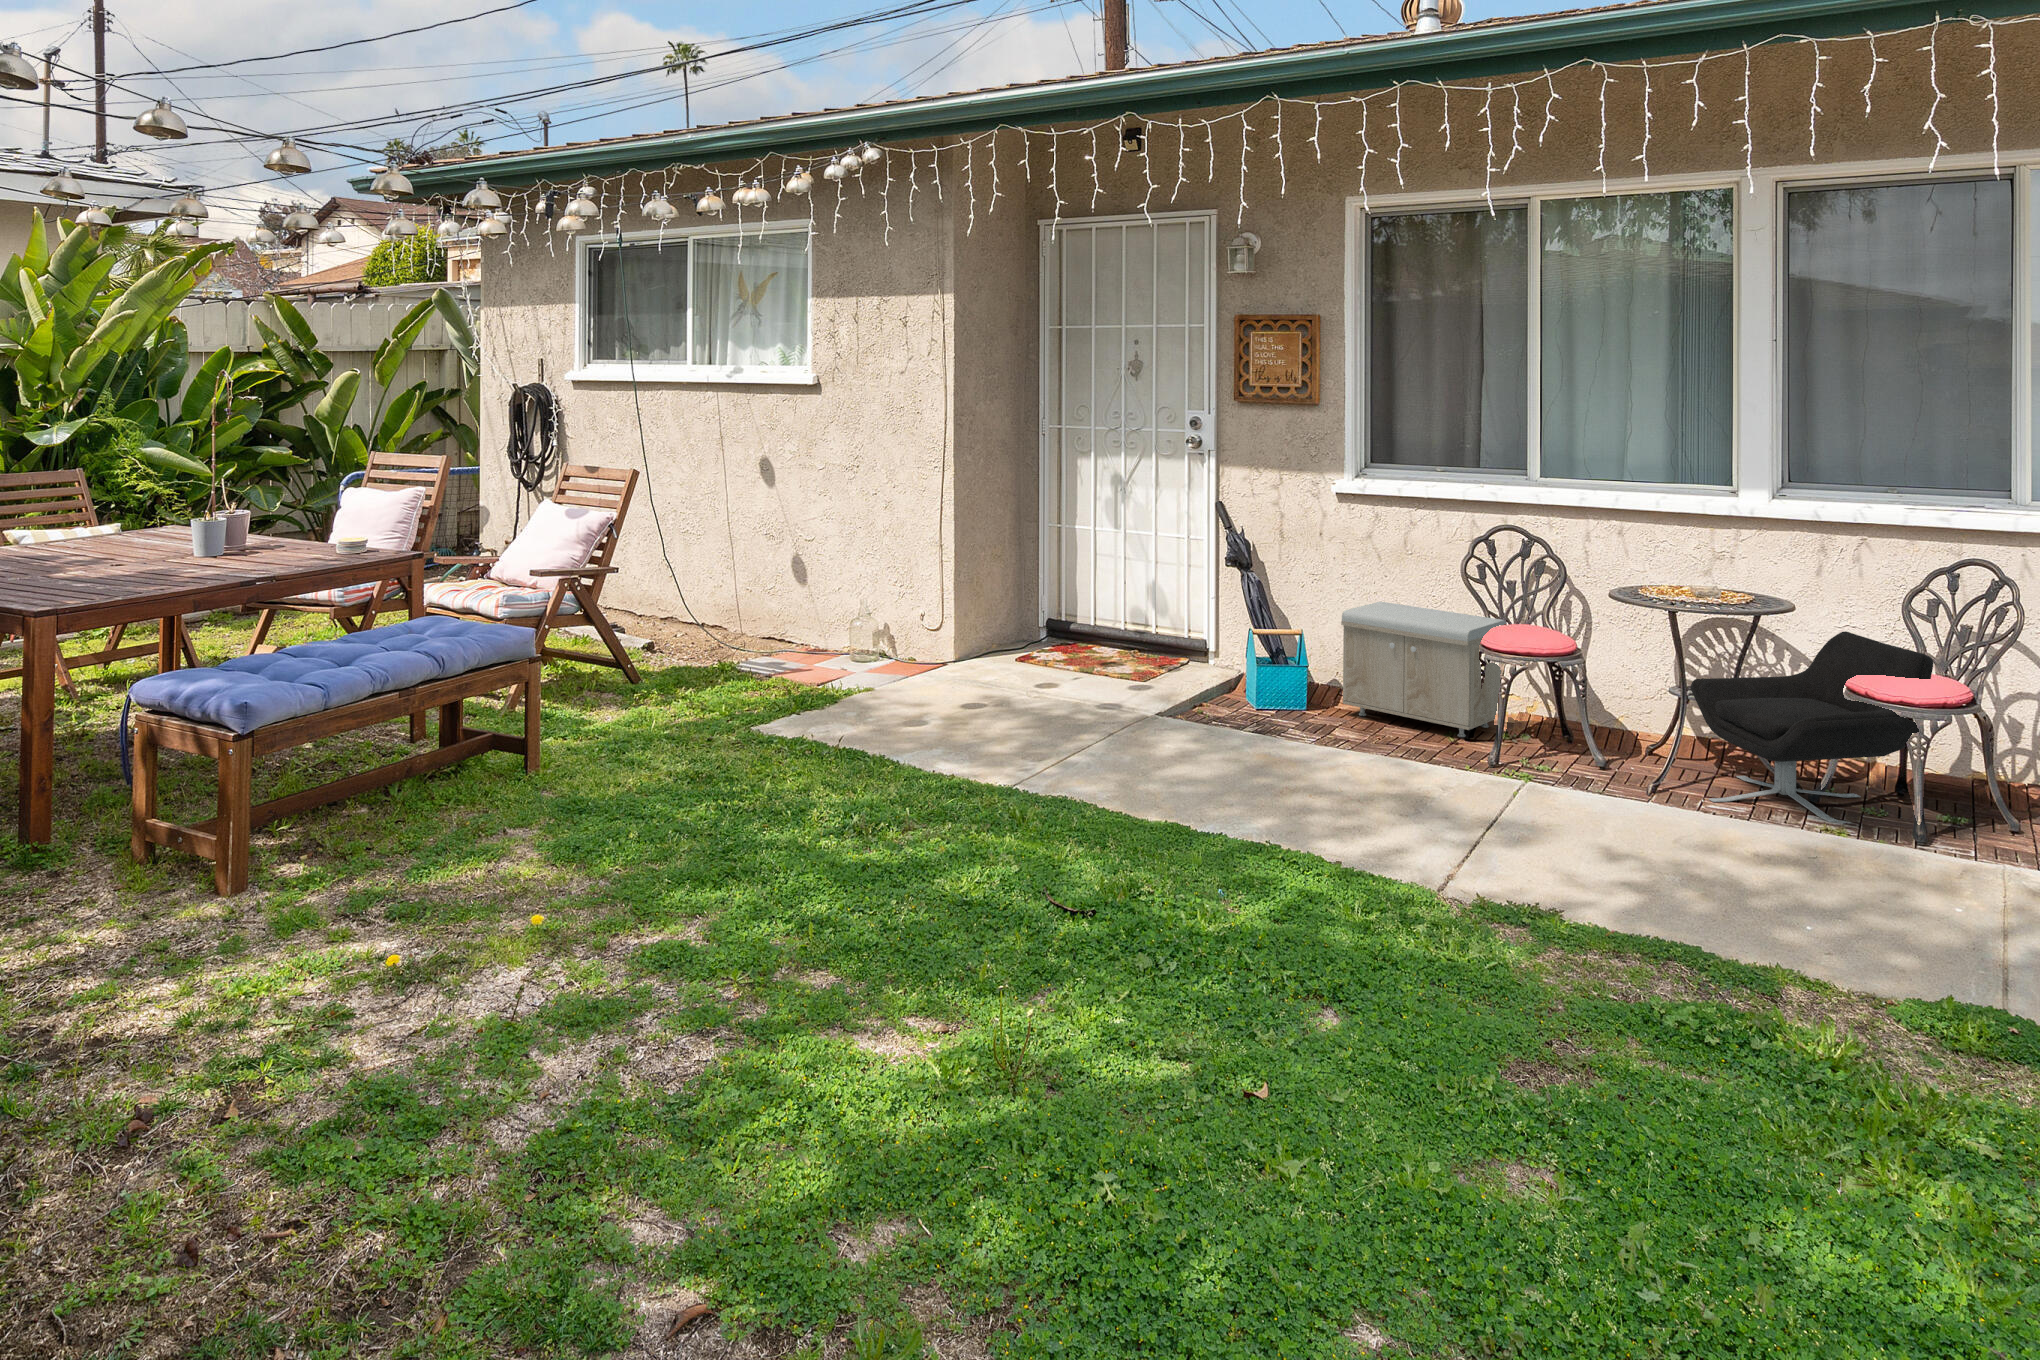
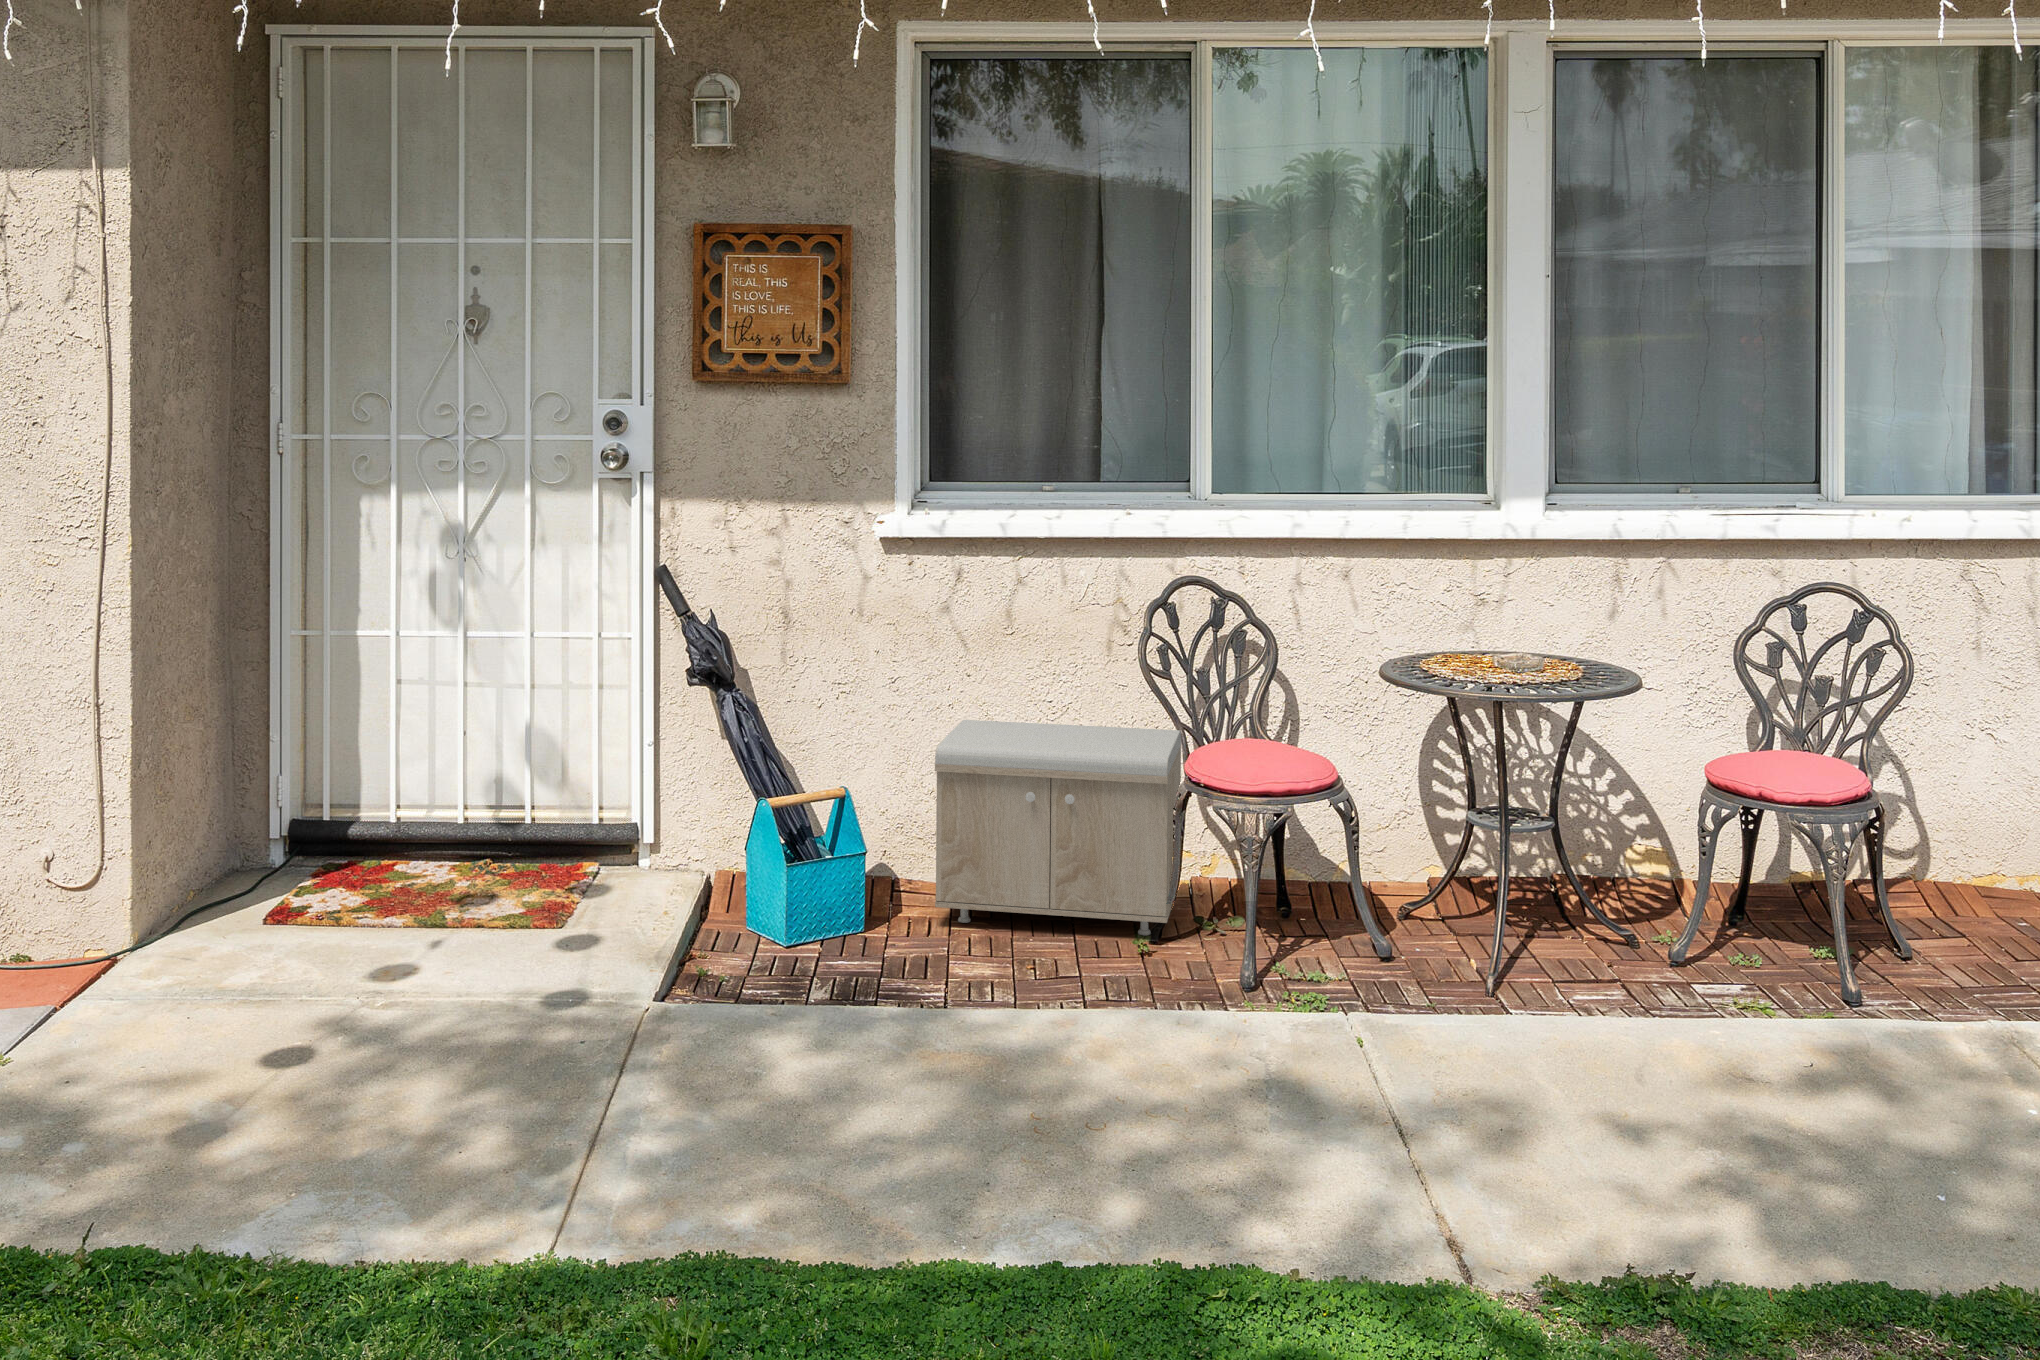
lounge chair: present [1691,631,1933,822] -> none [1493,696,1823,987]

